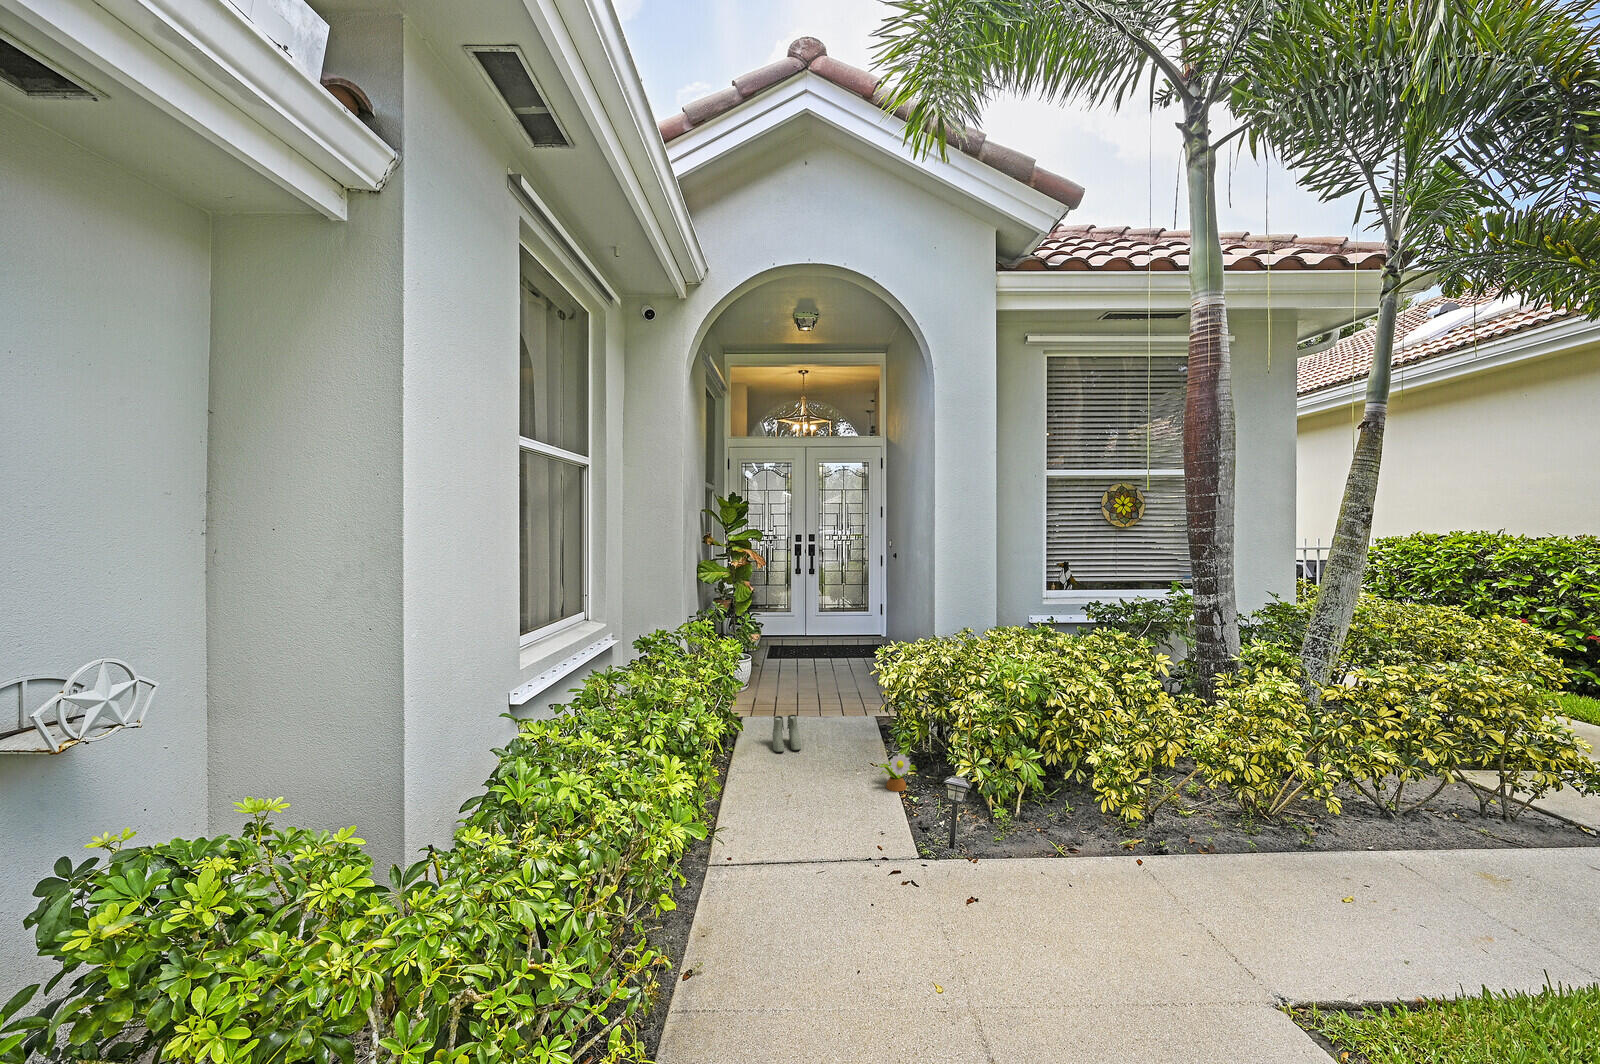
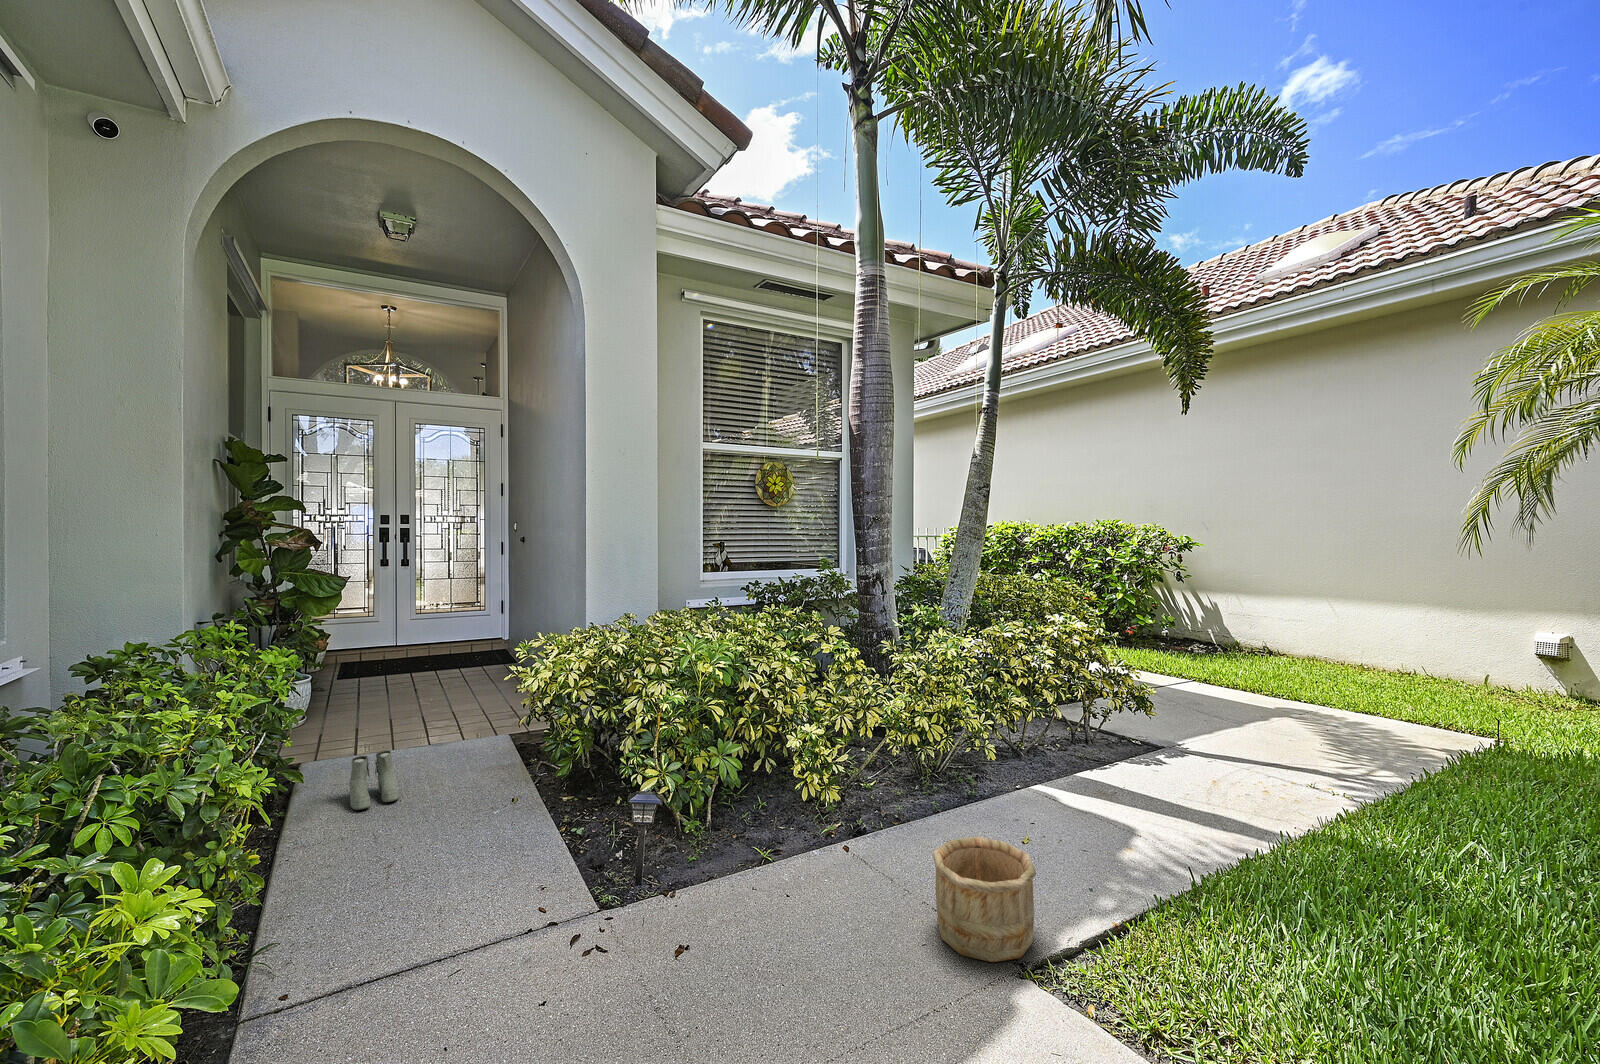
decorative plant: present [879,753,917,791] -> none [523,777,578,830]
wooden bucket: none [1200,875,1311,997] -> present [932,837,1036,962]

